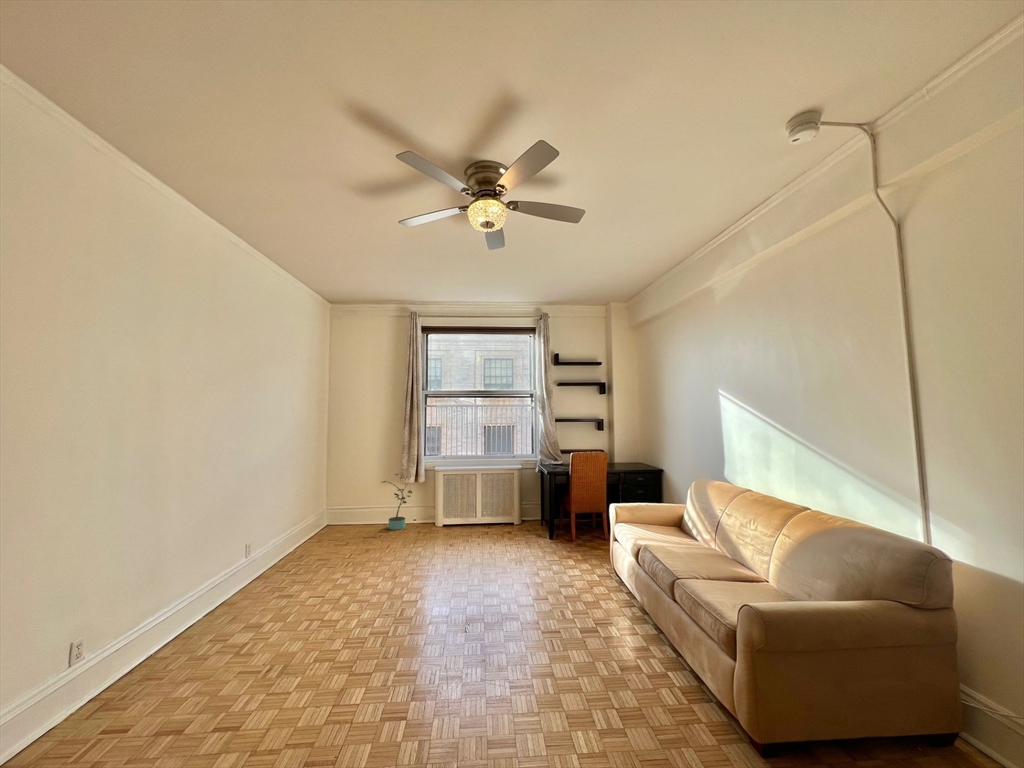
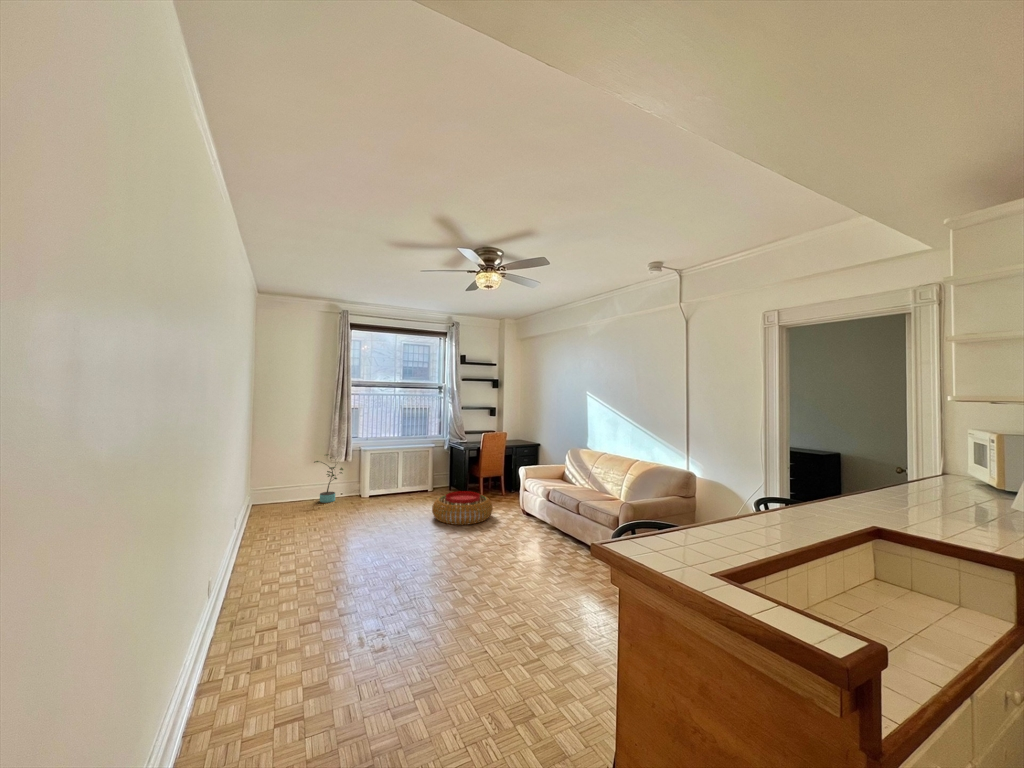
pouf: none [492,532,573,582] -> present [432,491,493,525]

